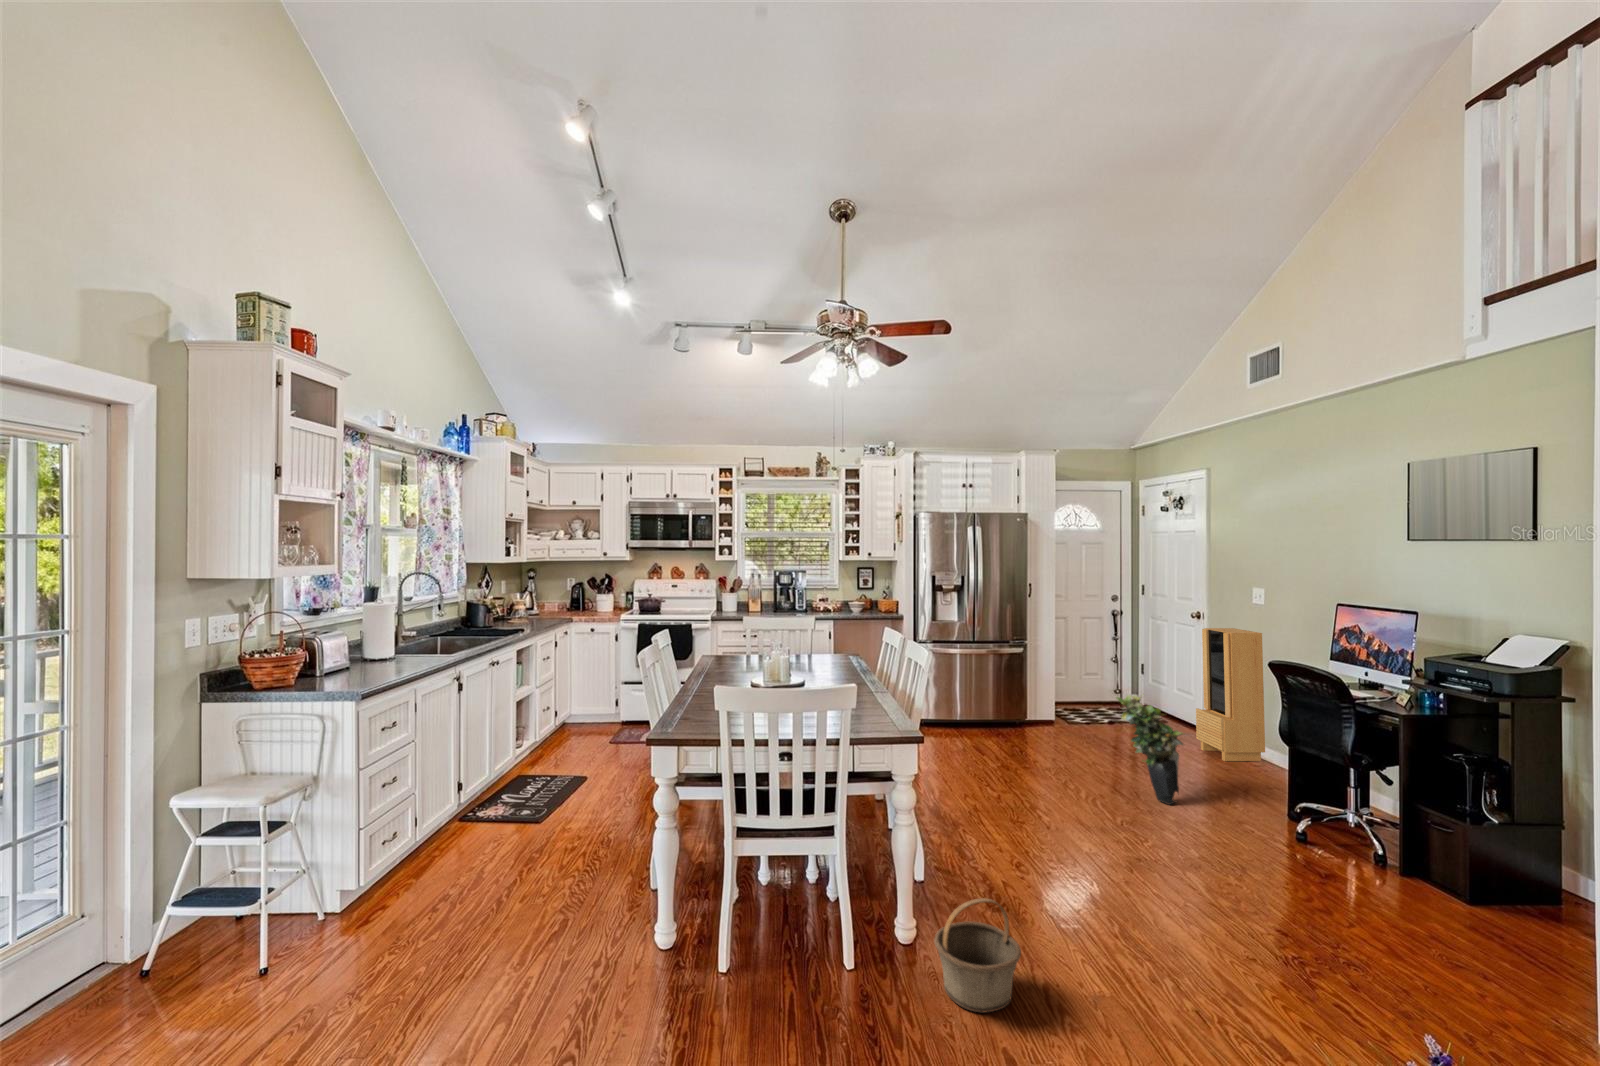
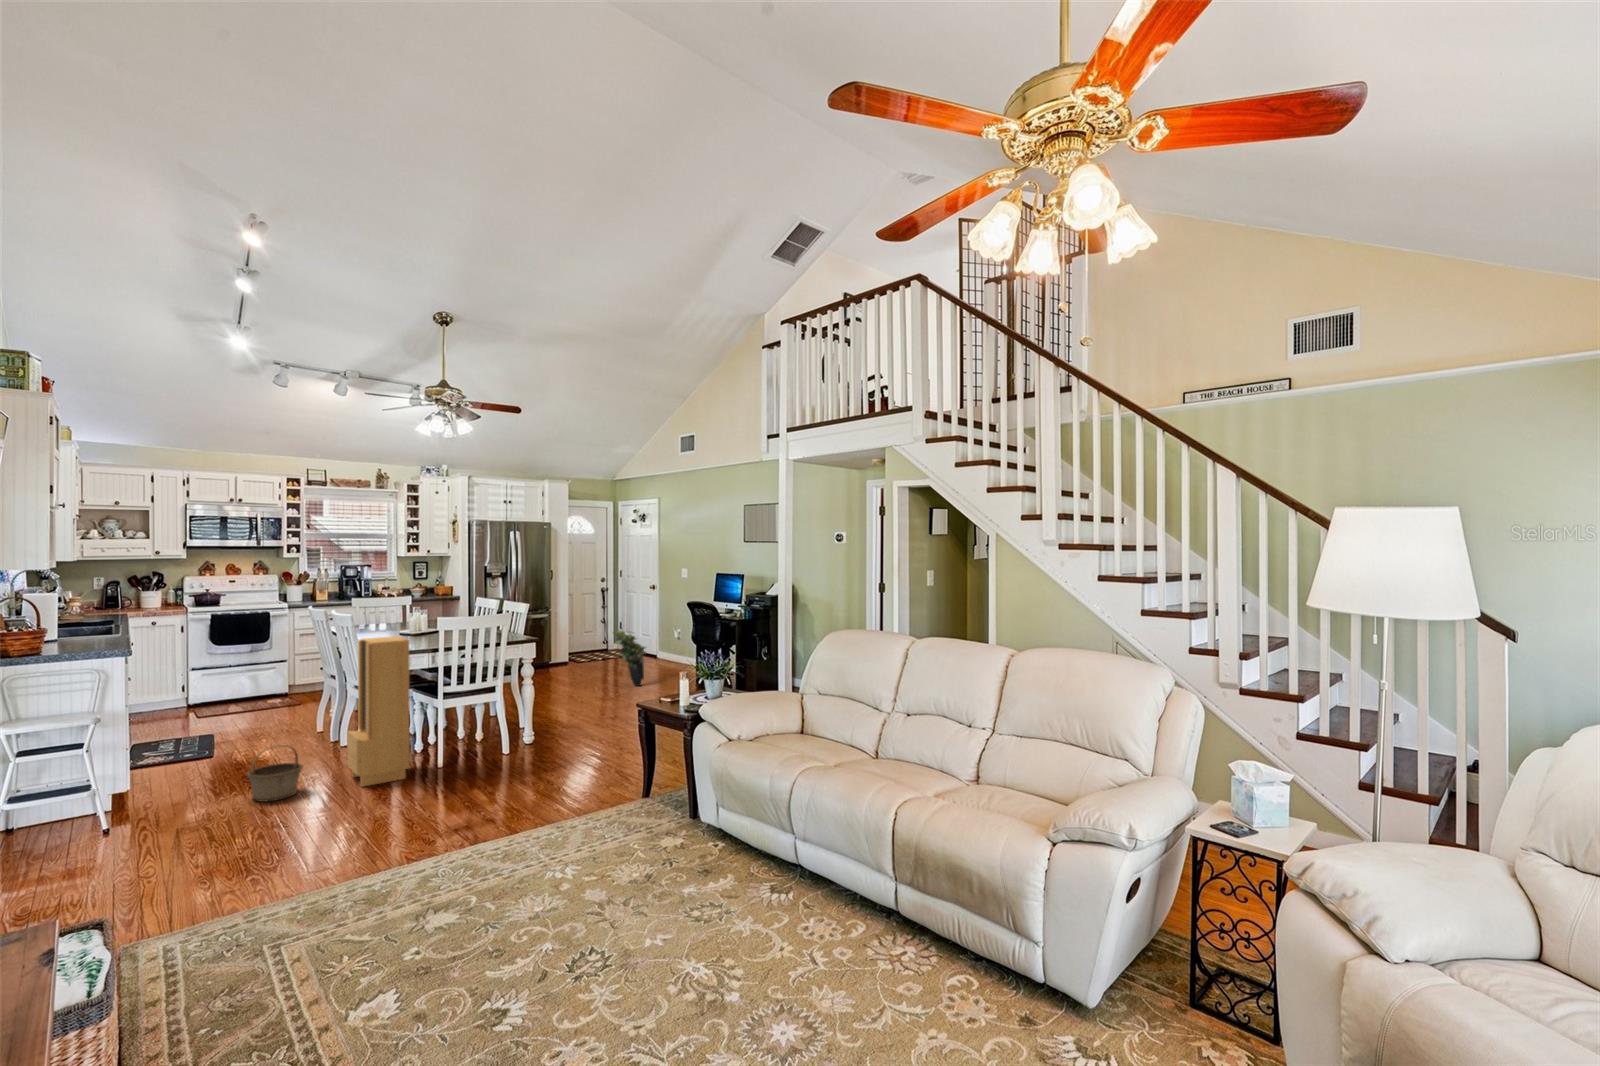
storage cabinet: present [1196,628,1265,761] -> present [347,636,410,787]
basket: present [934,898,1021,1012] -> present [247,745,303,802]

